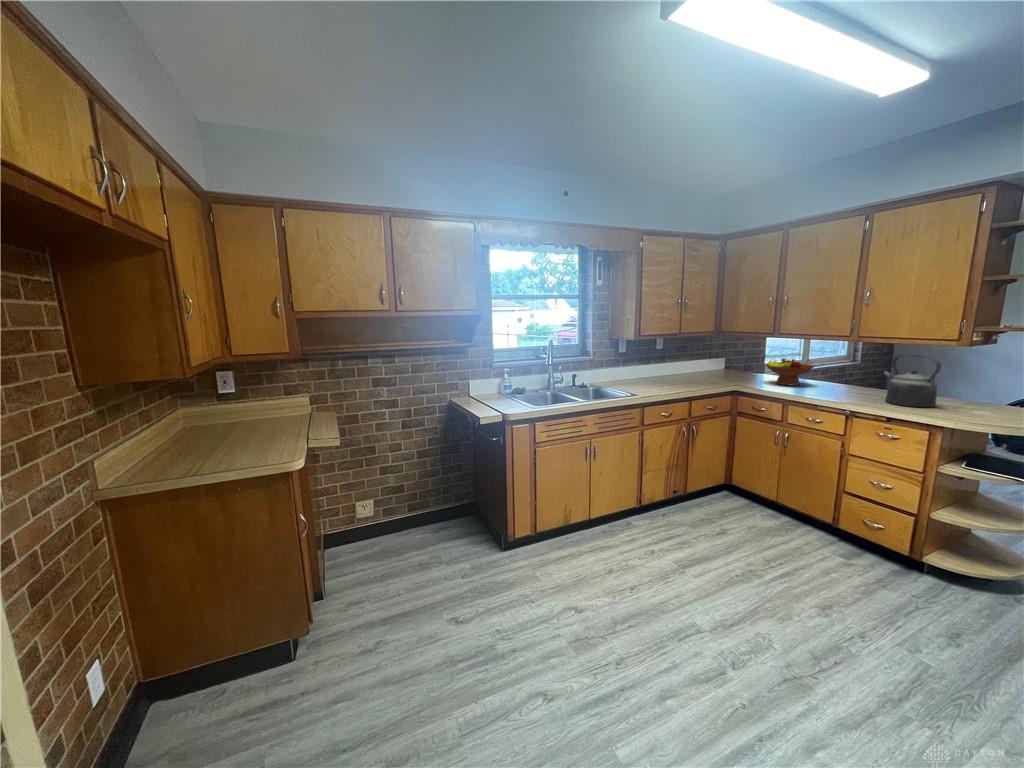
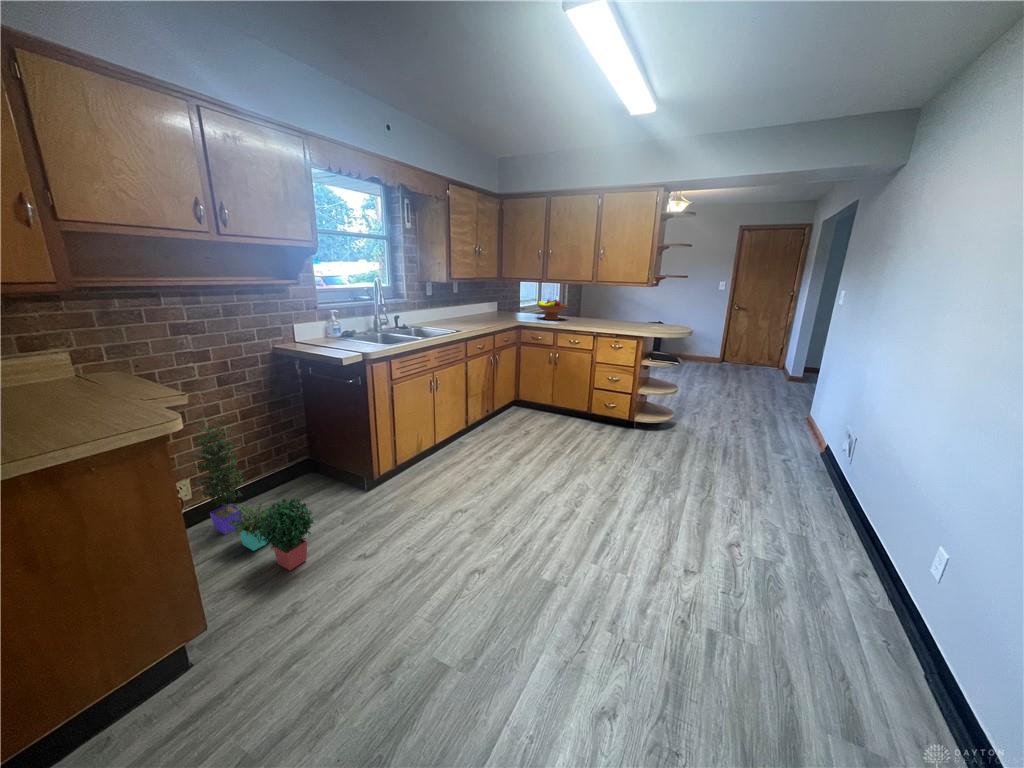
kettle: present [884,355,941,407] -> none [608,295,637,329]
potted plant: none [369,459,422,607] -> present [194,426,314,570]

